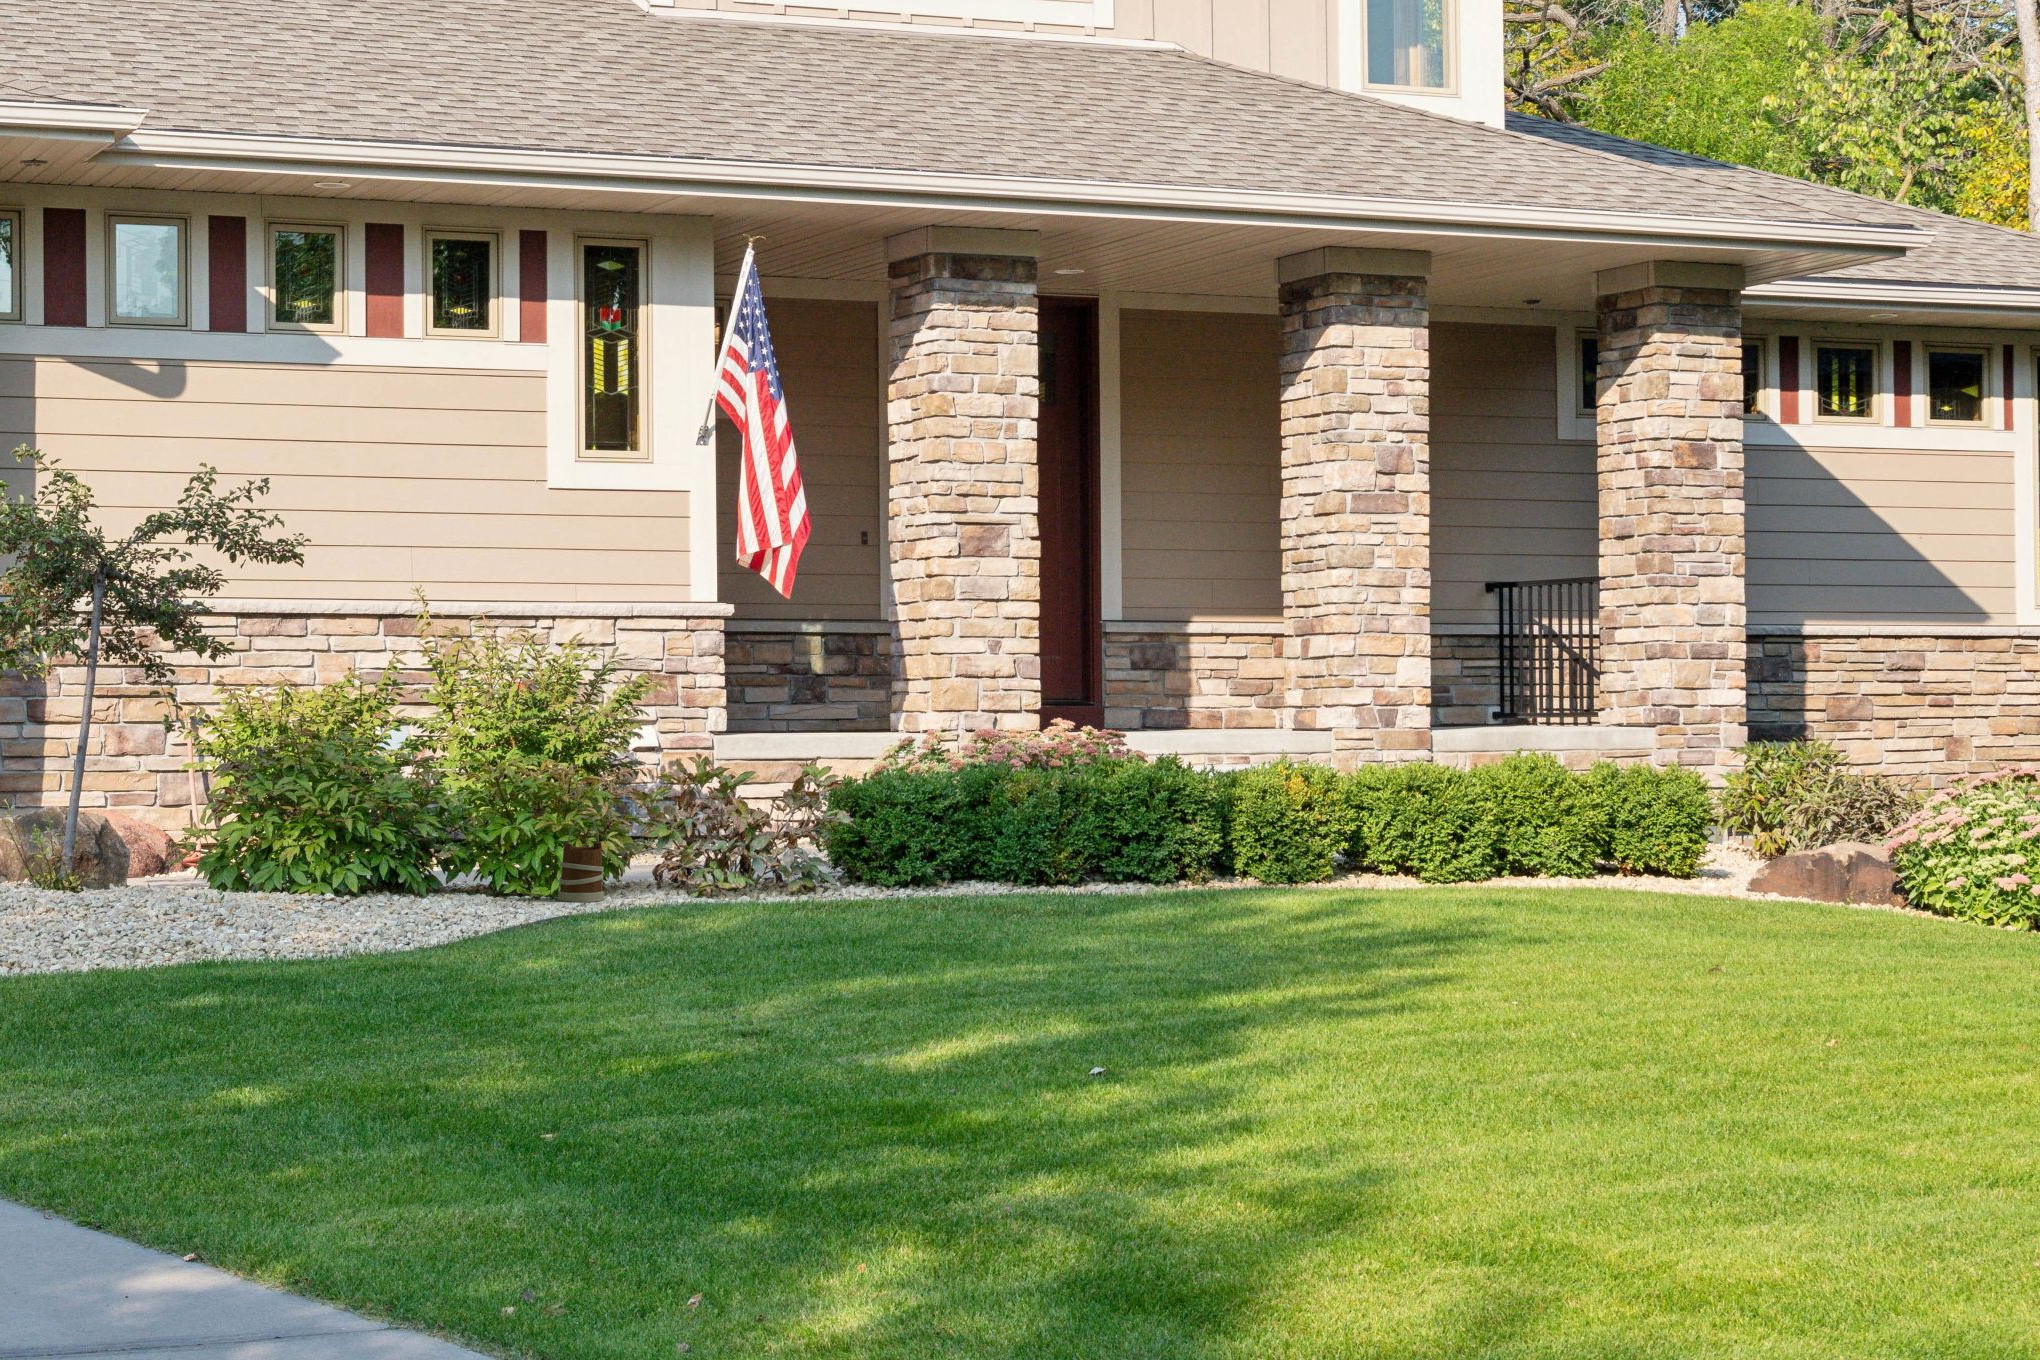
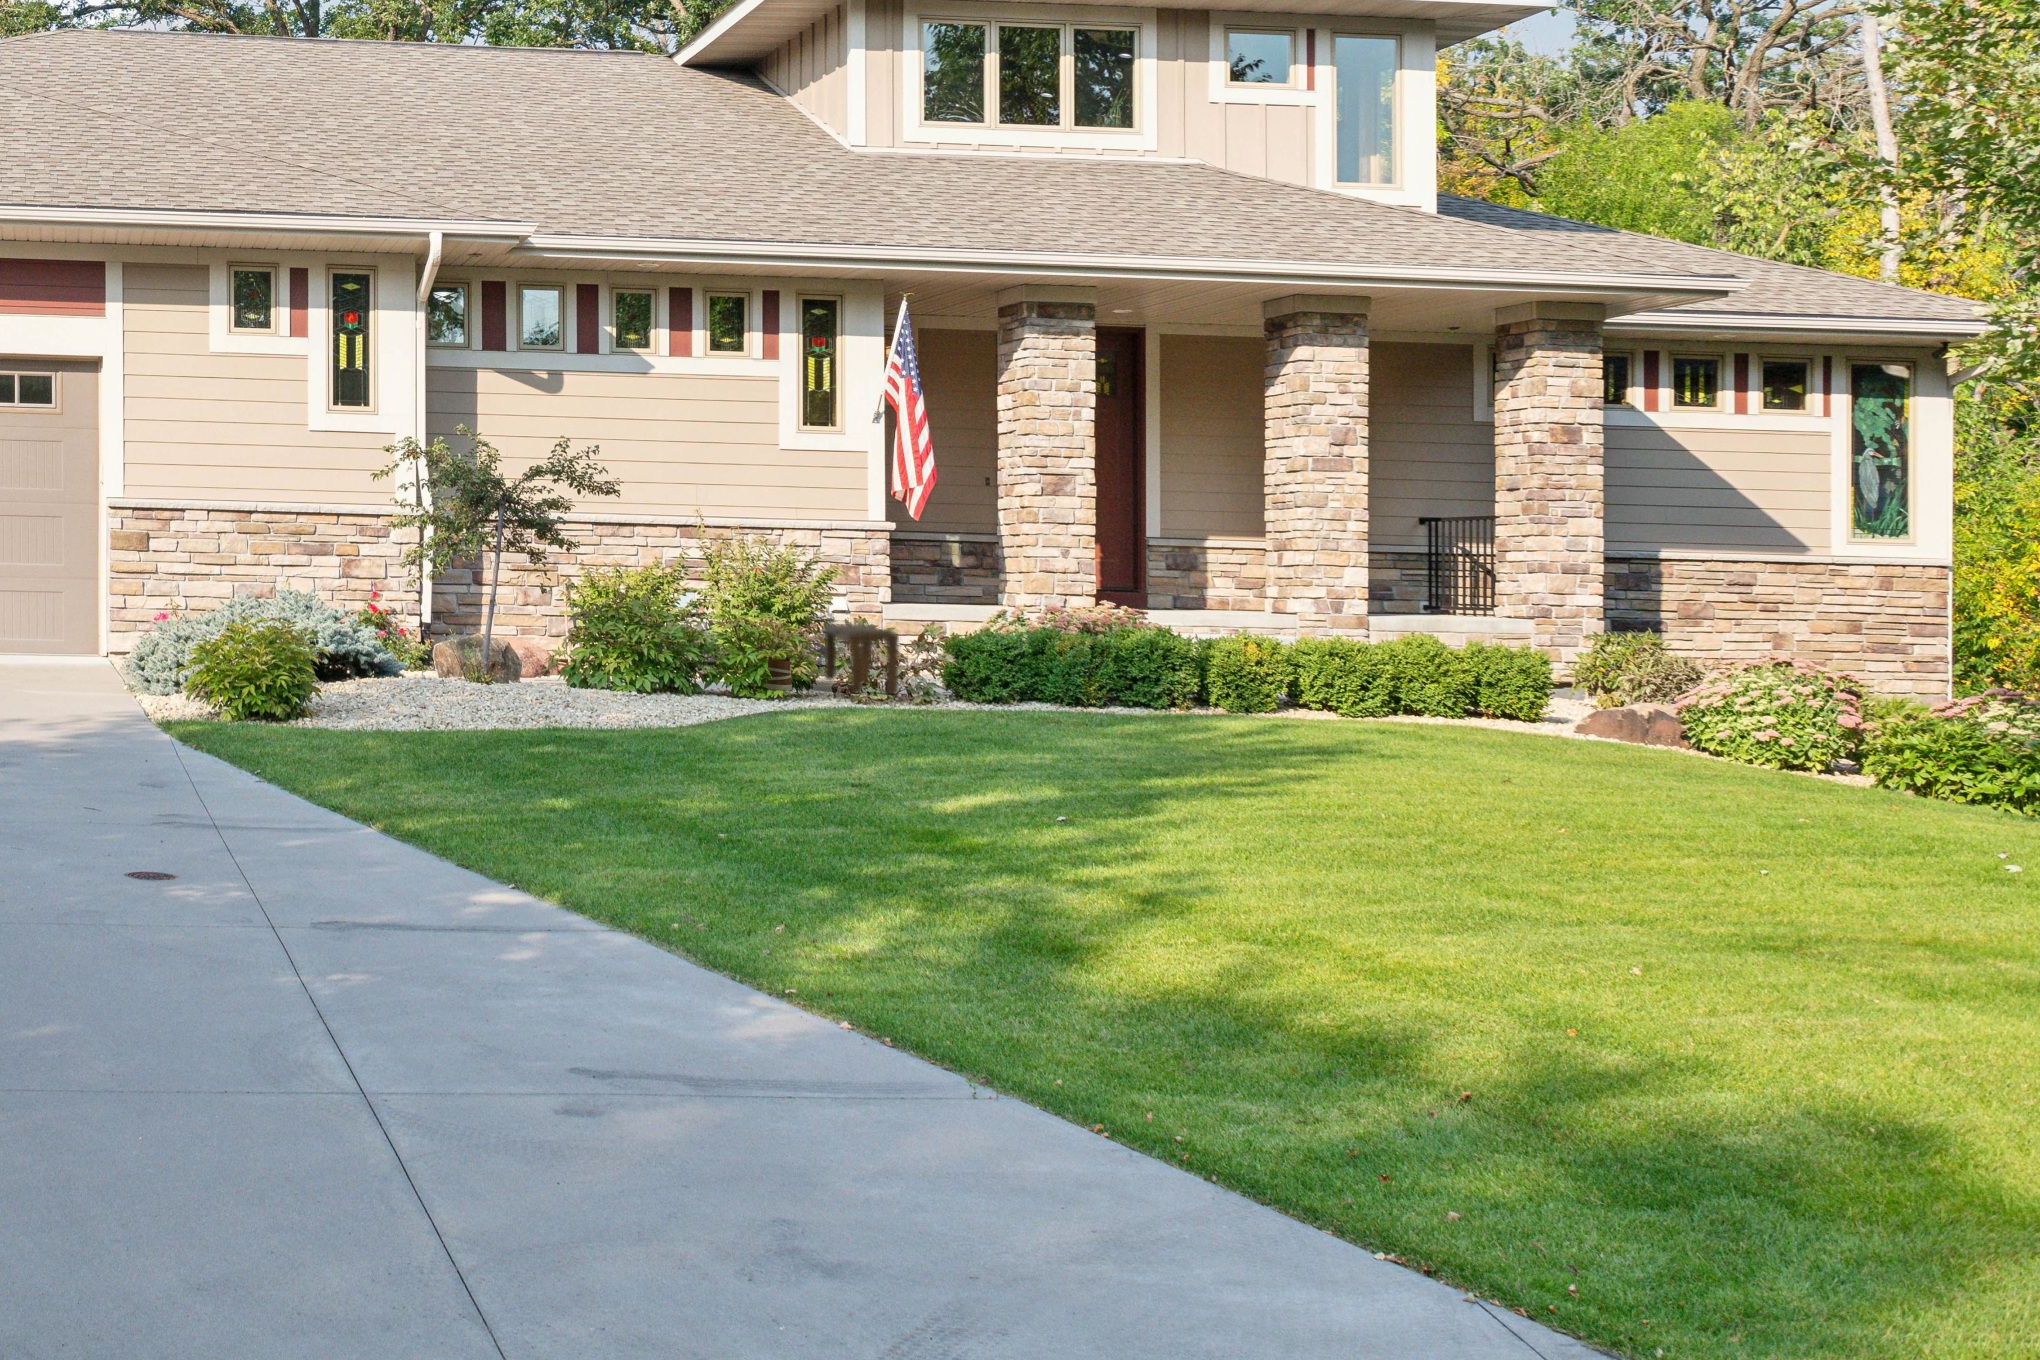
bench: none [650,778,787,899] -> present [824,624,899,694]

